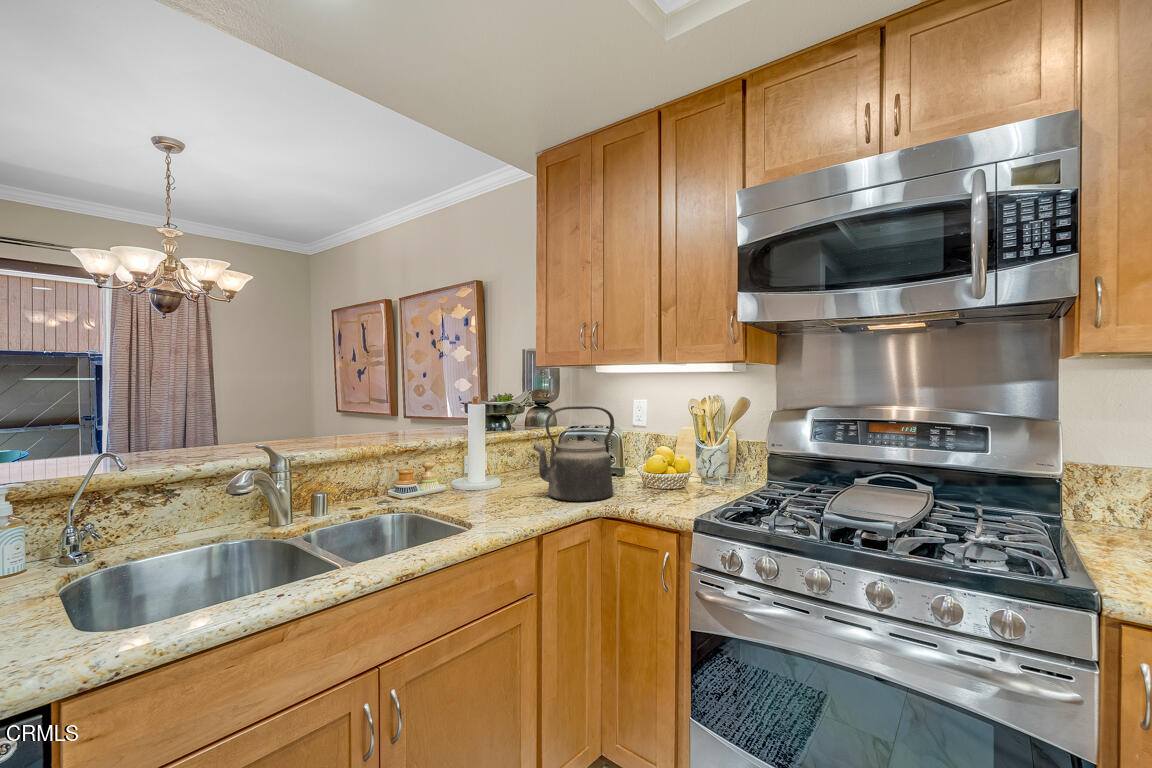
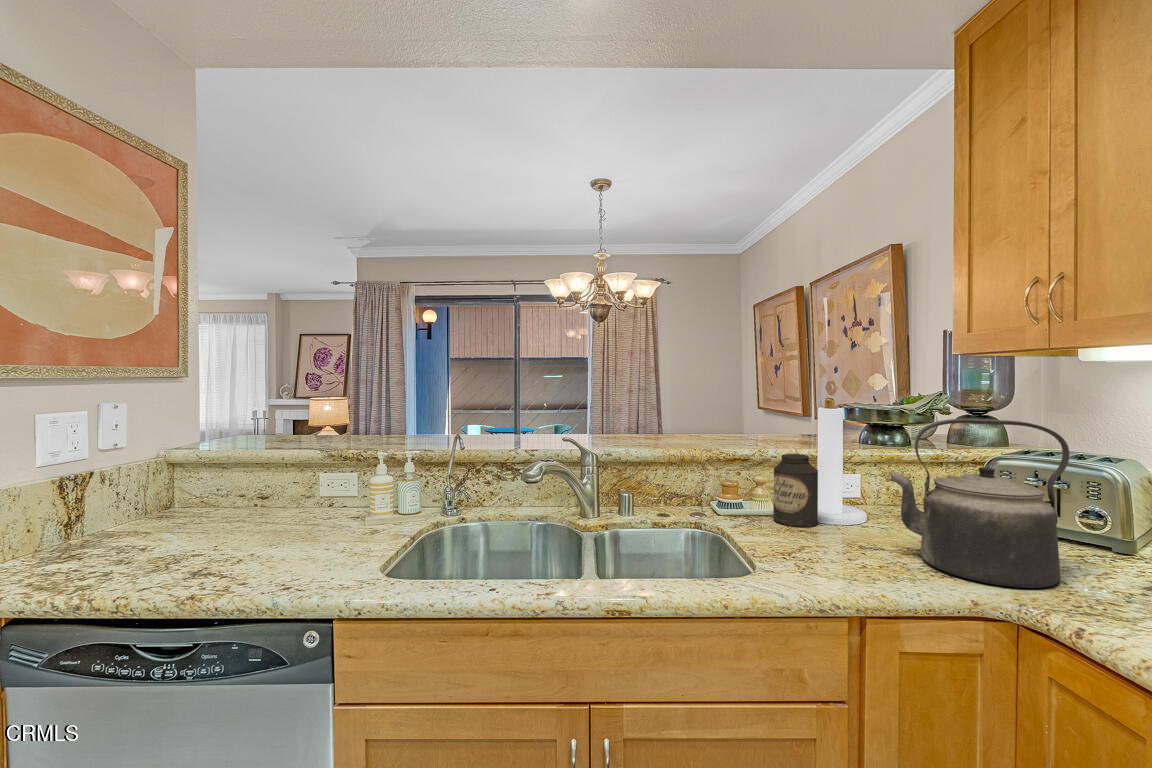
canister: none [443,441,476,497] -> present [773,454,818,527]

